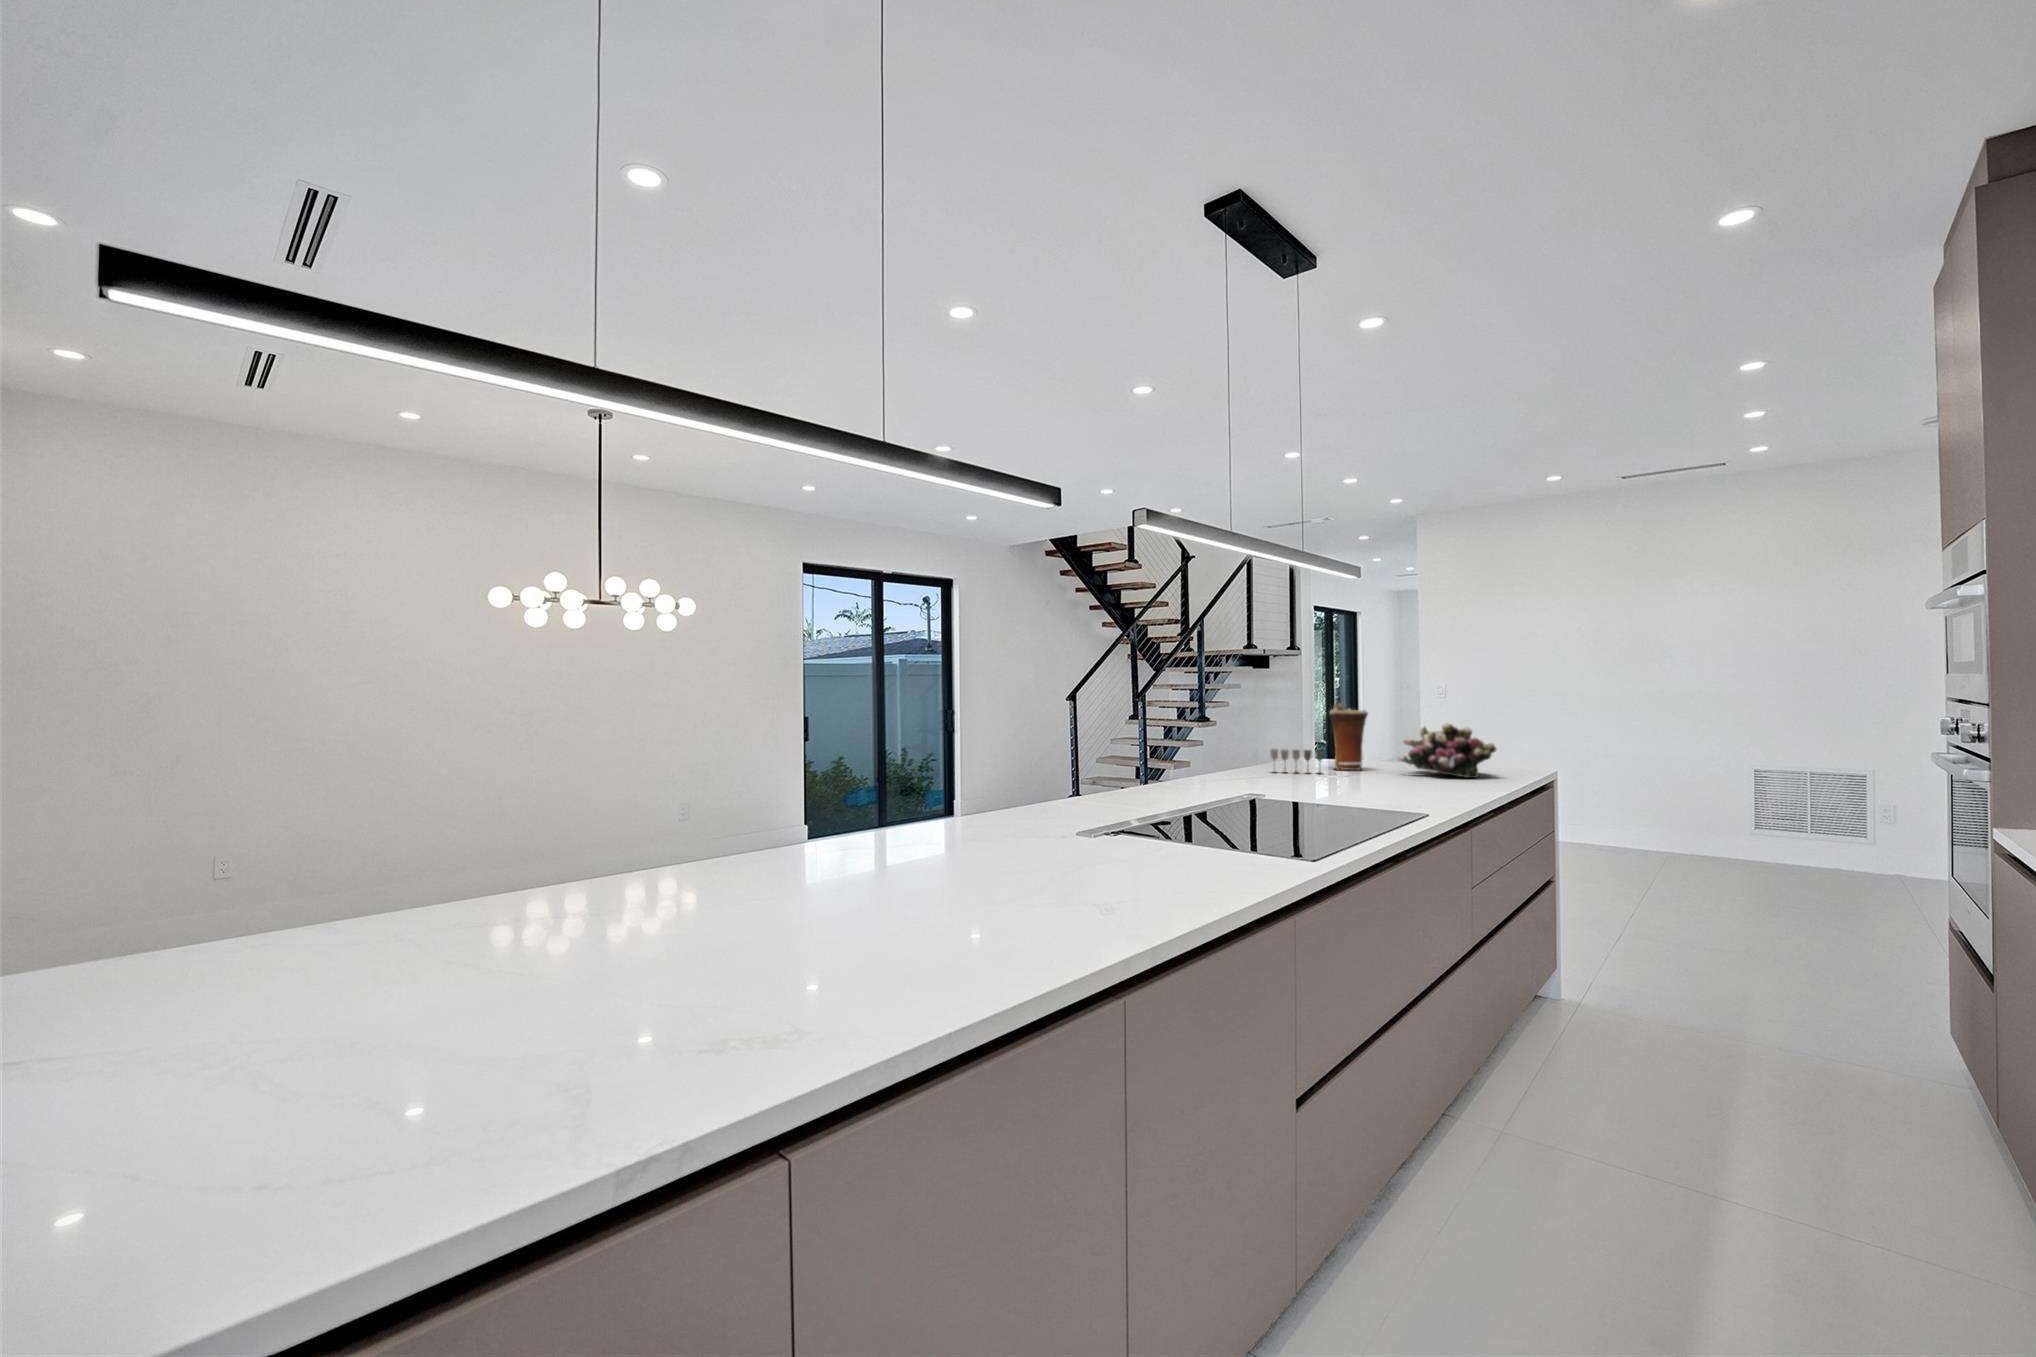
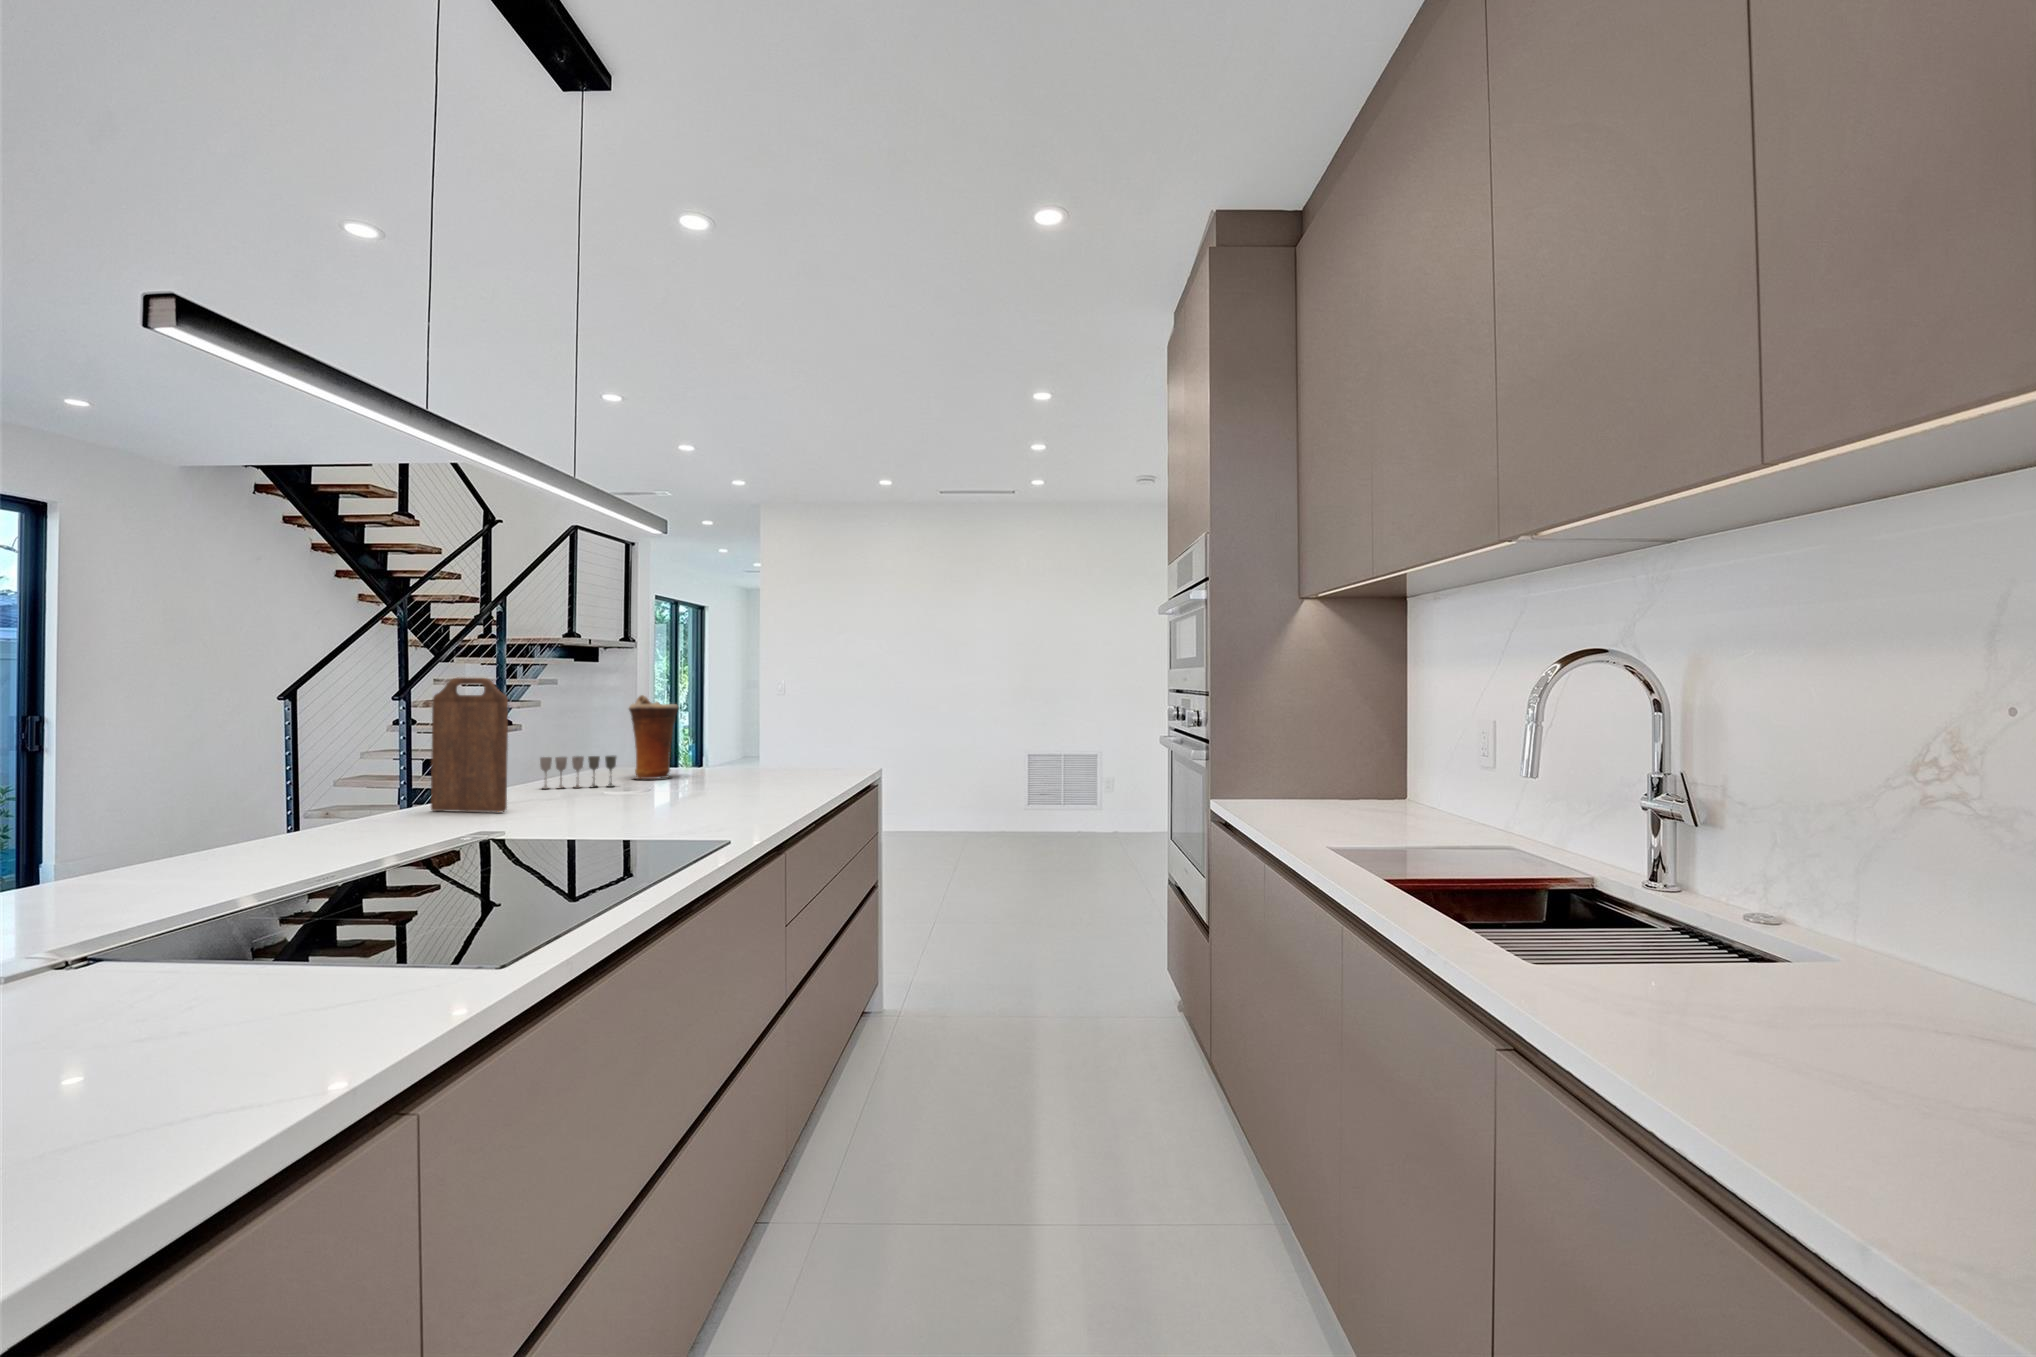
cutting board: none [1213,694,1261,786] -> present [431,678,508,812]
flower arrangement: present [1398,723,1496,778] -> none [712,717,821,781]

